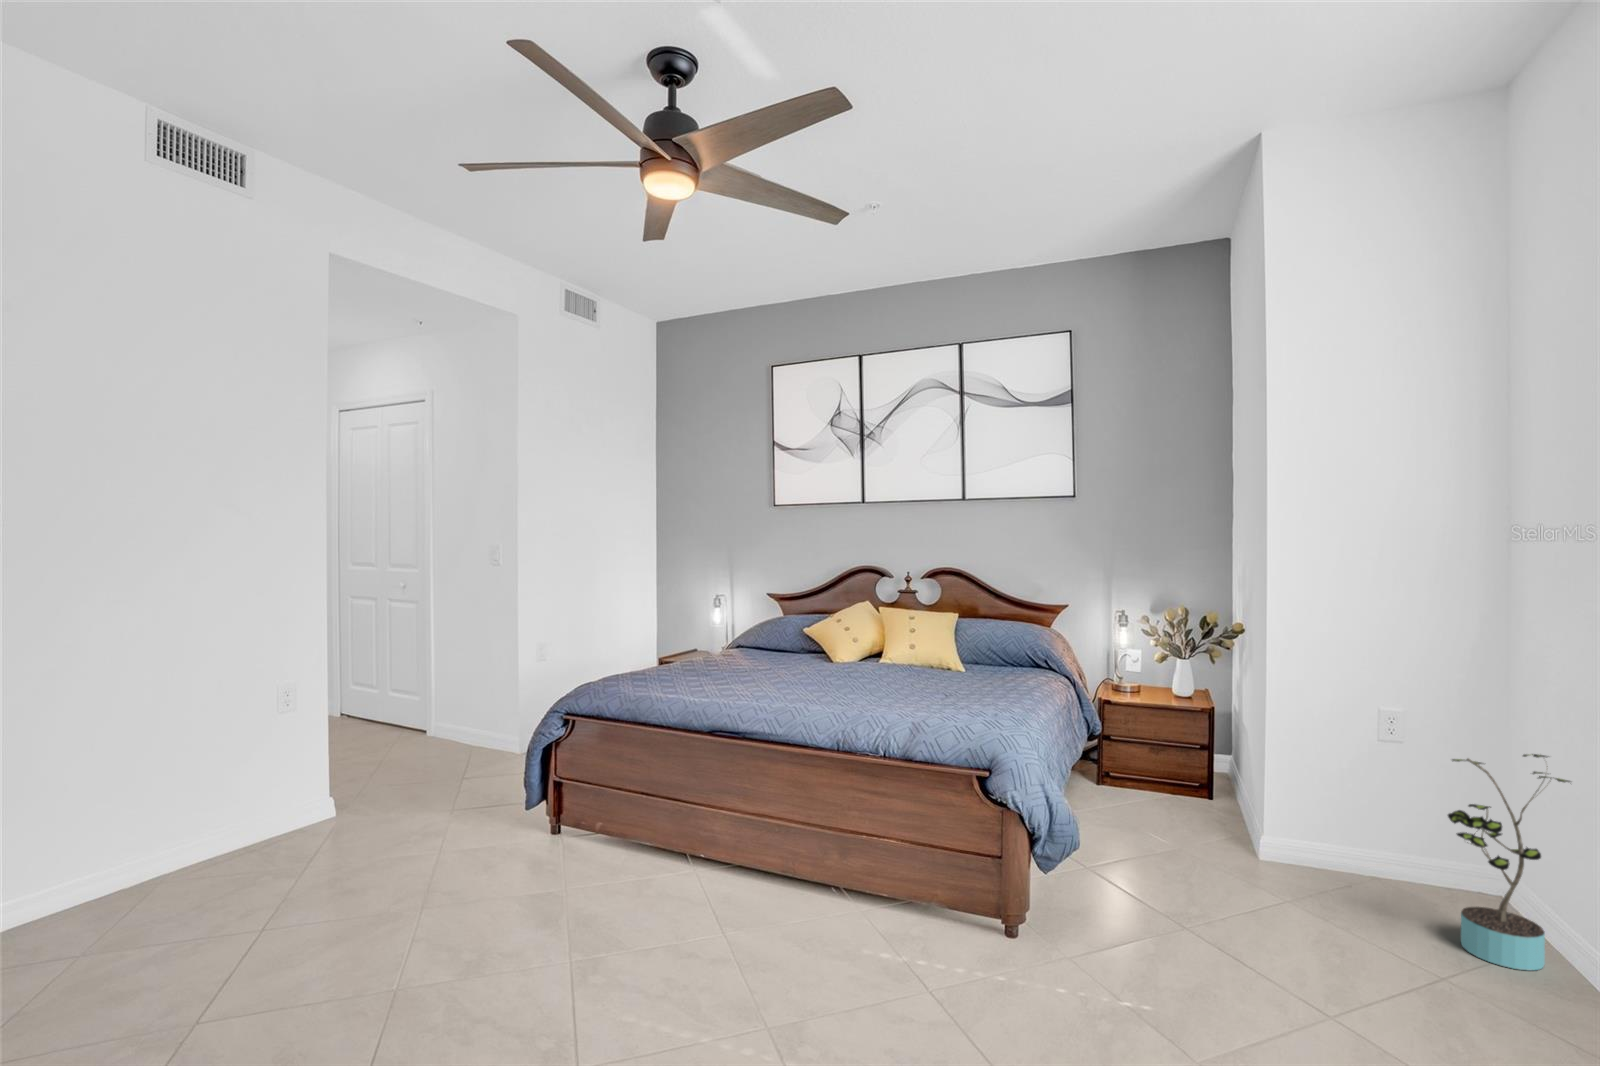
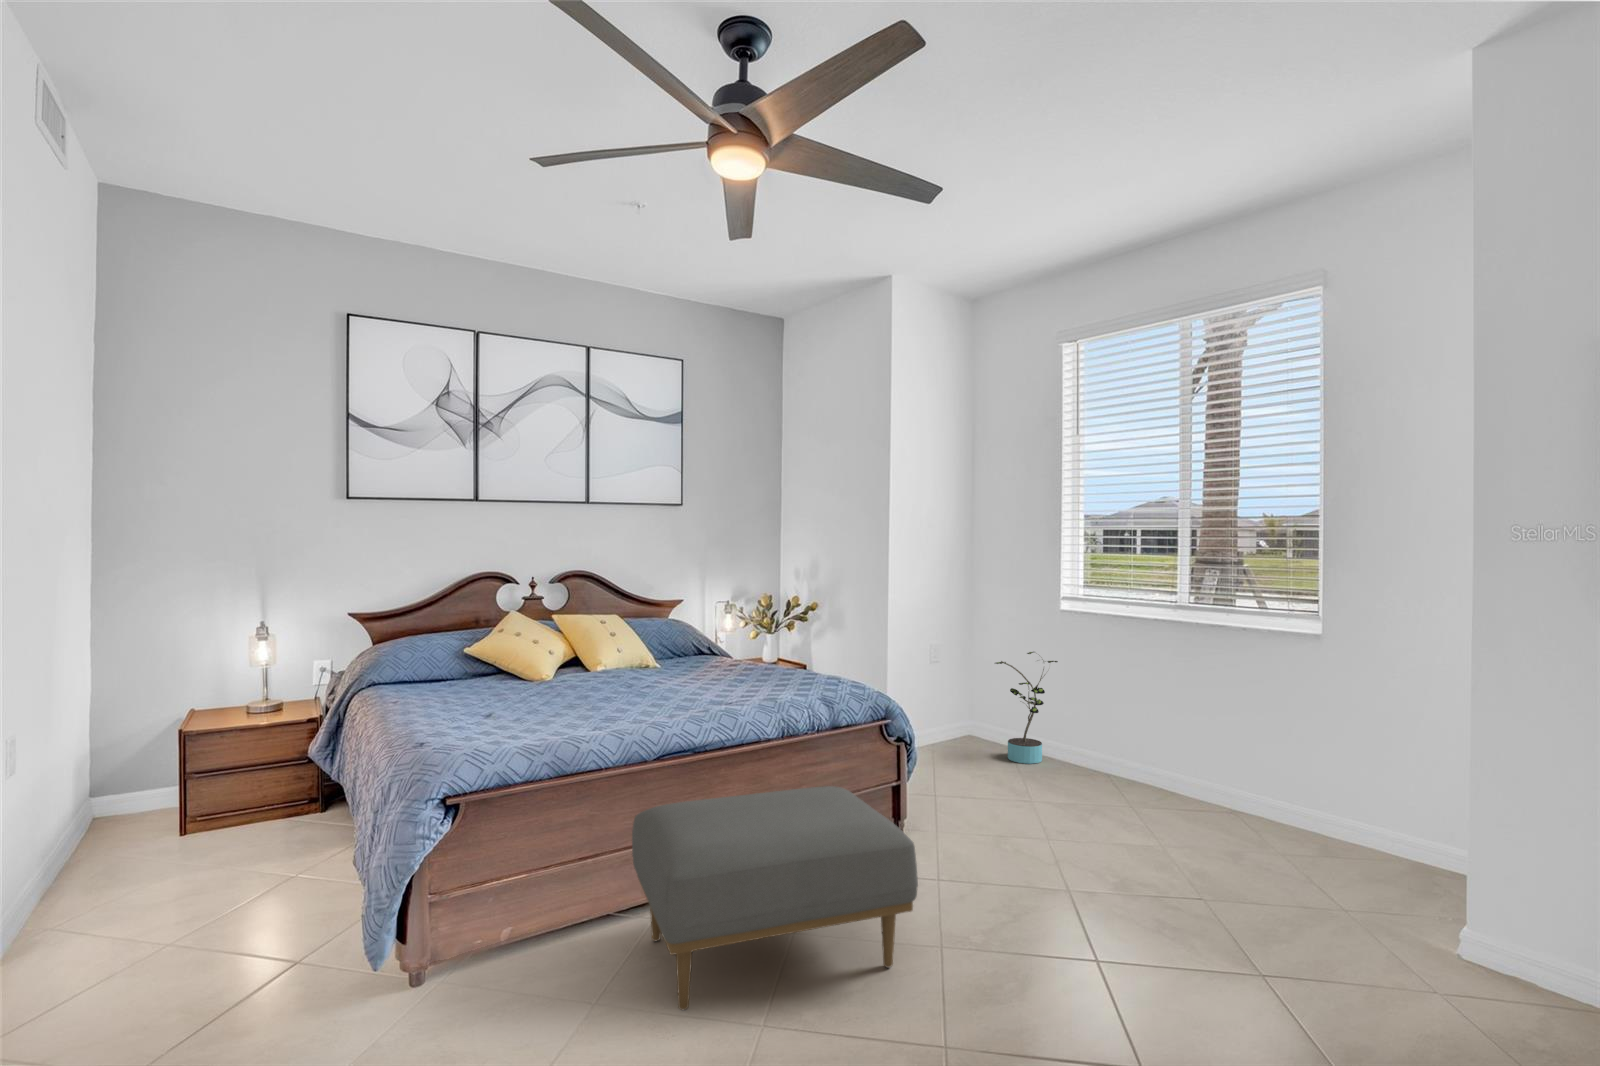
ottoman: none [530,767,813,994] -> present [632,786,918,1010]

